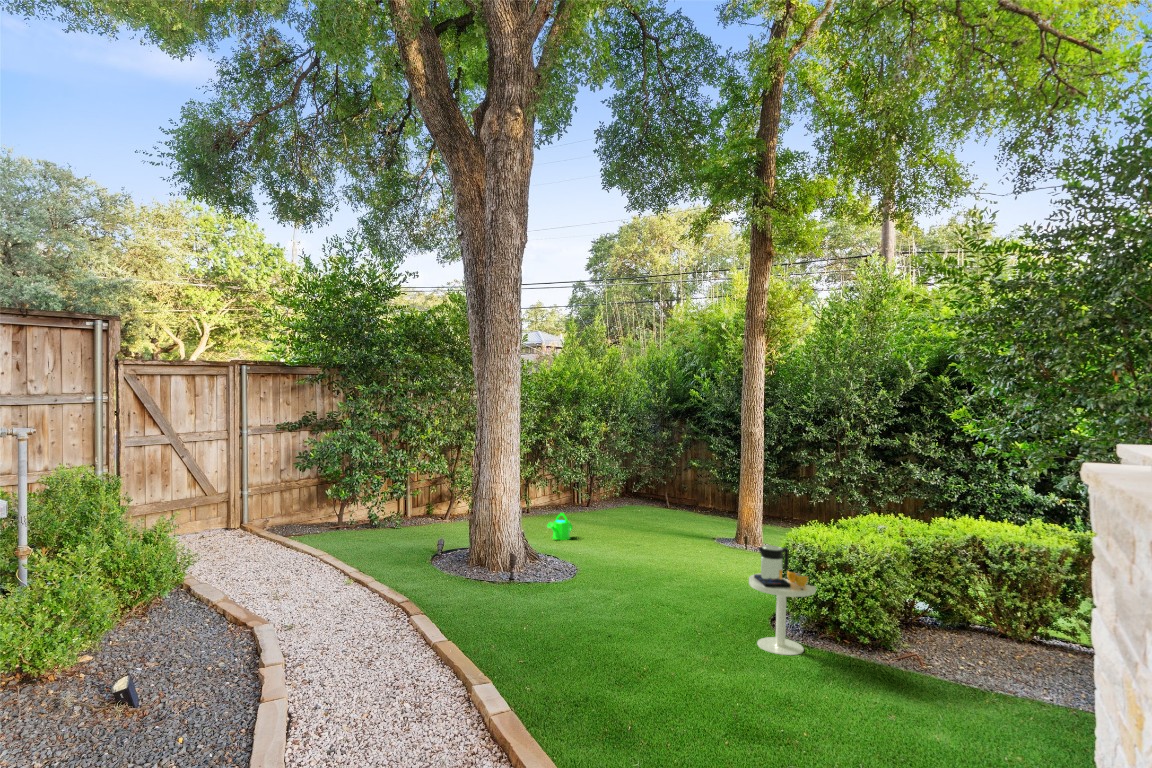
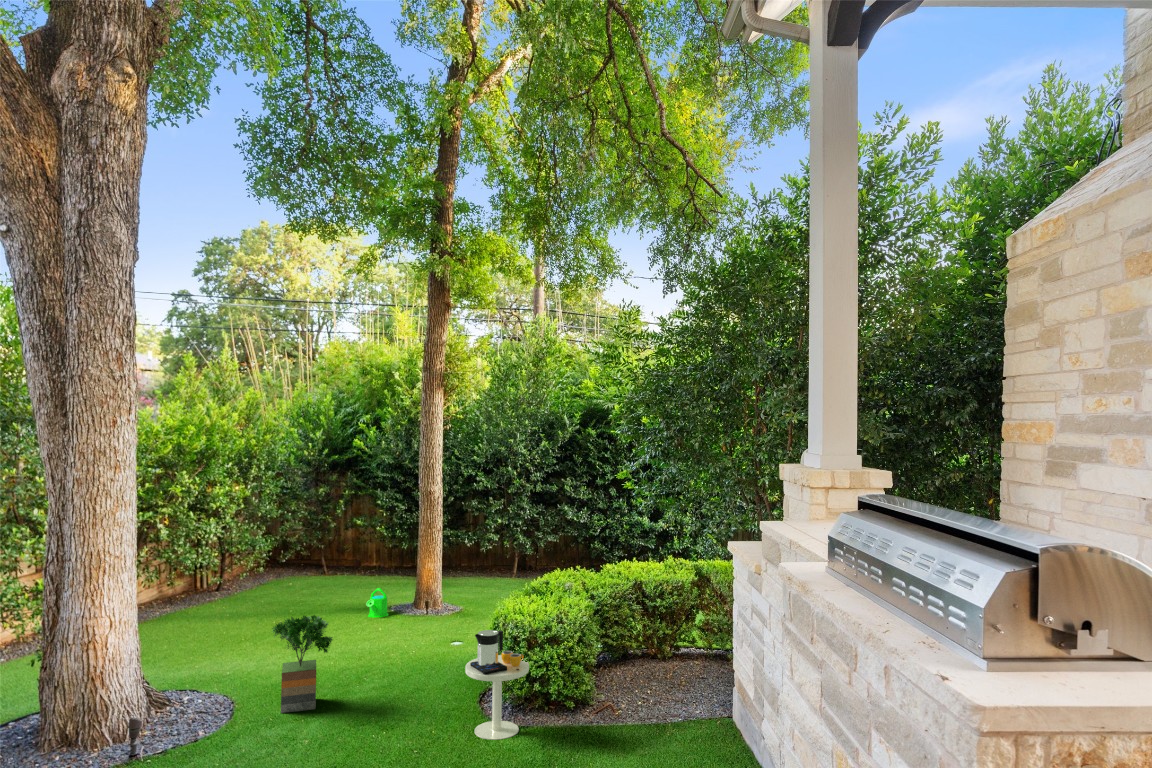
watering can: present [547,513,573,540] -> present [366,588,388,618]
potted tree: none [590,514,641,596] -> present [272,615,333,713]

